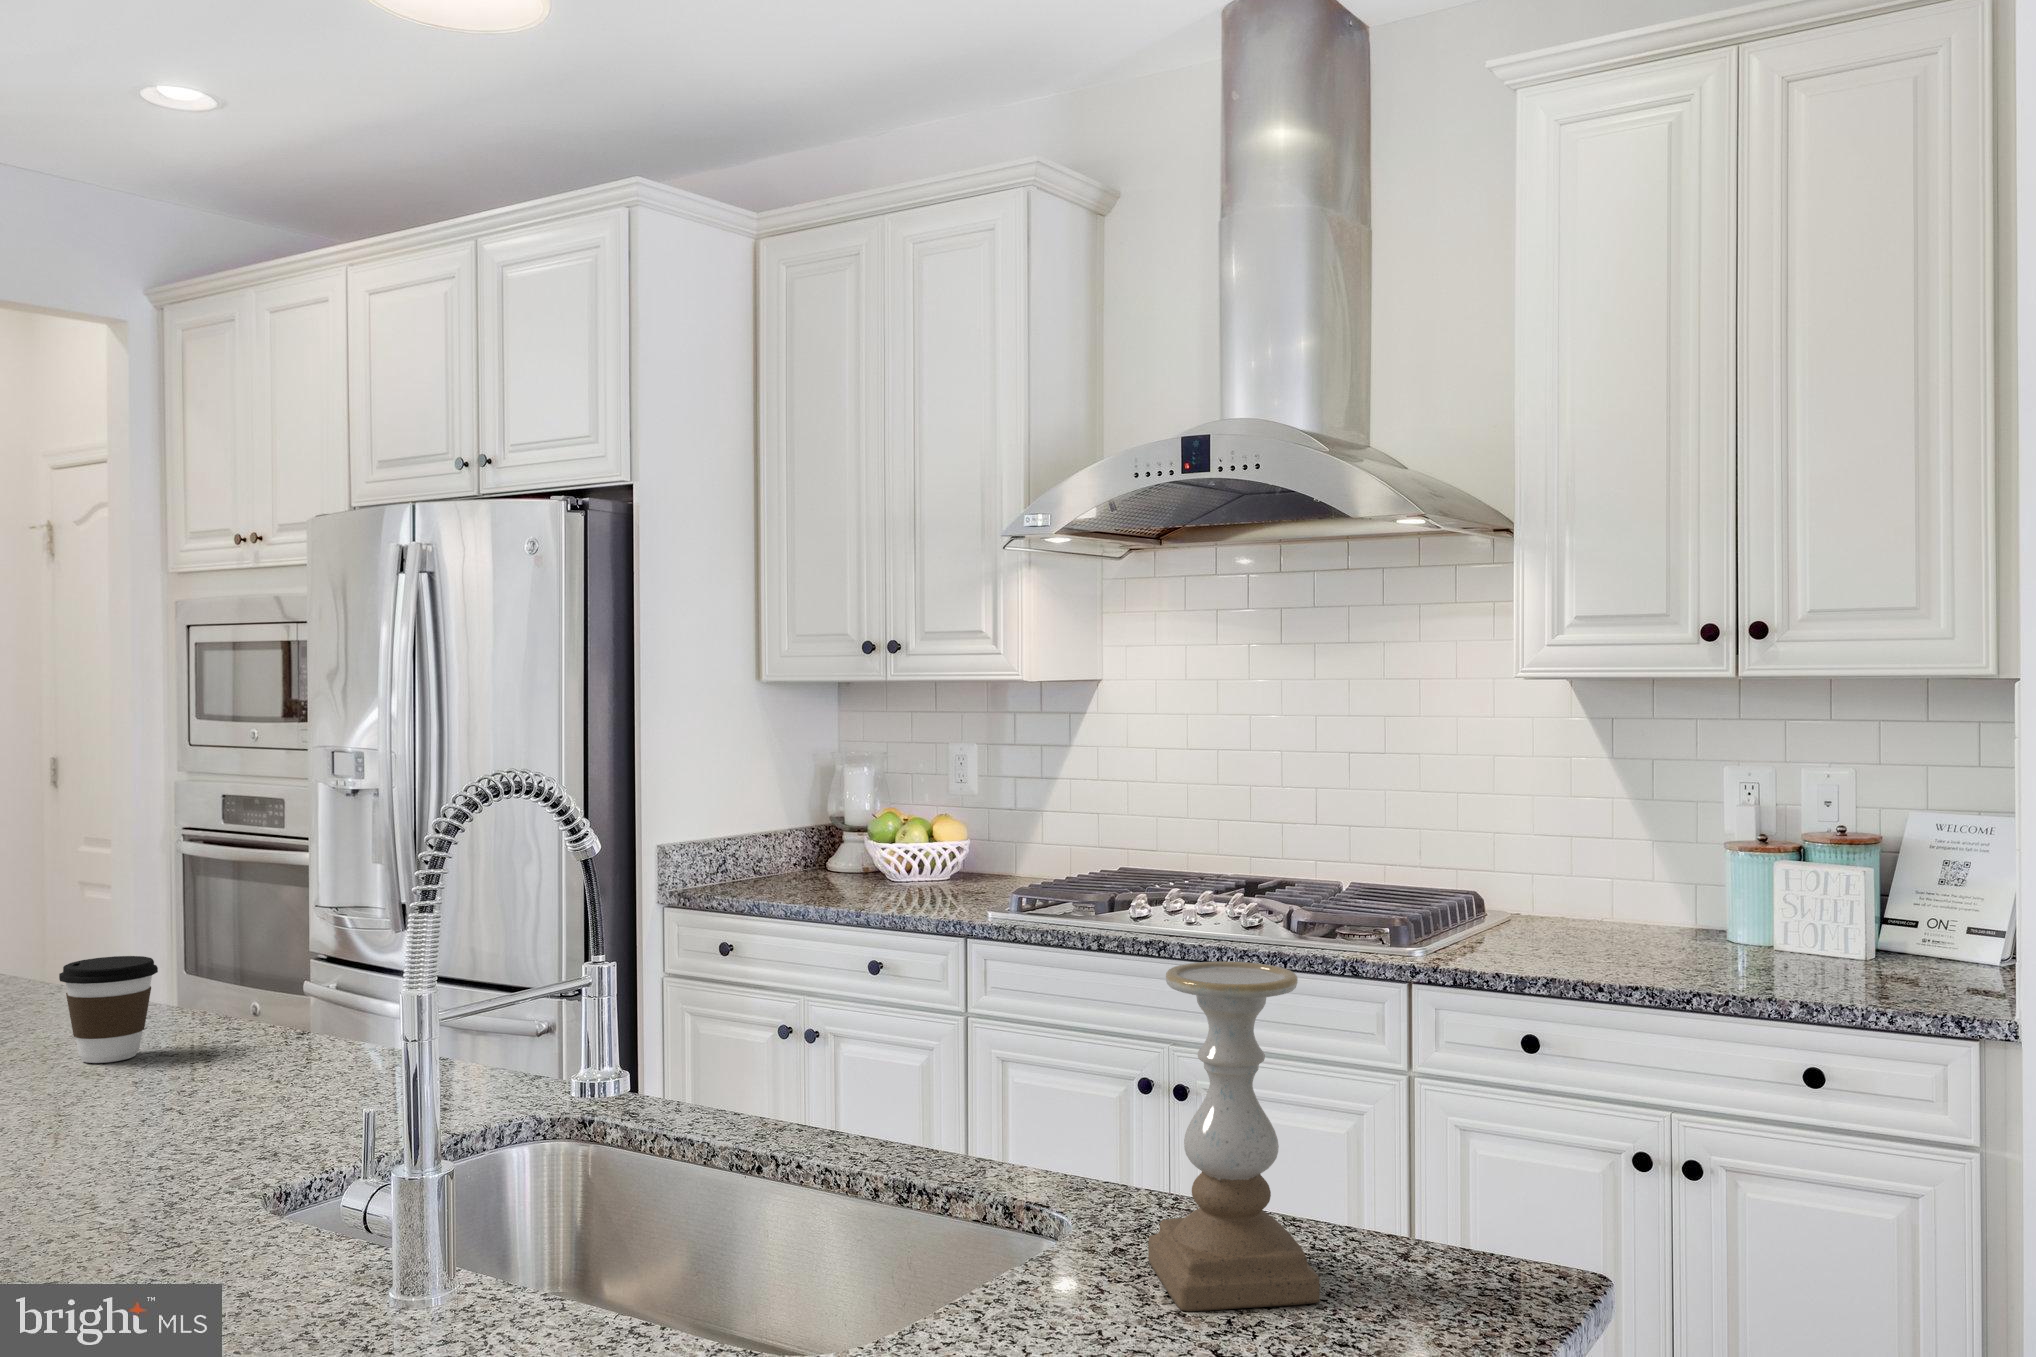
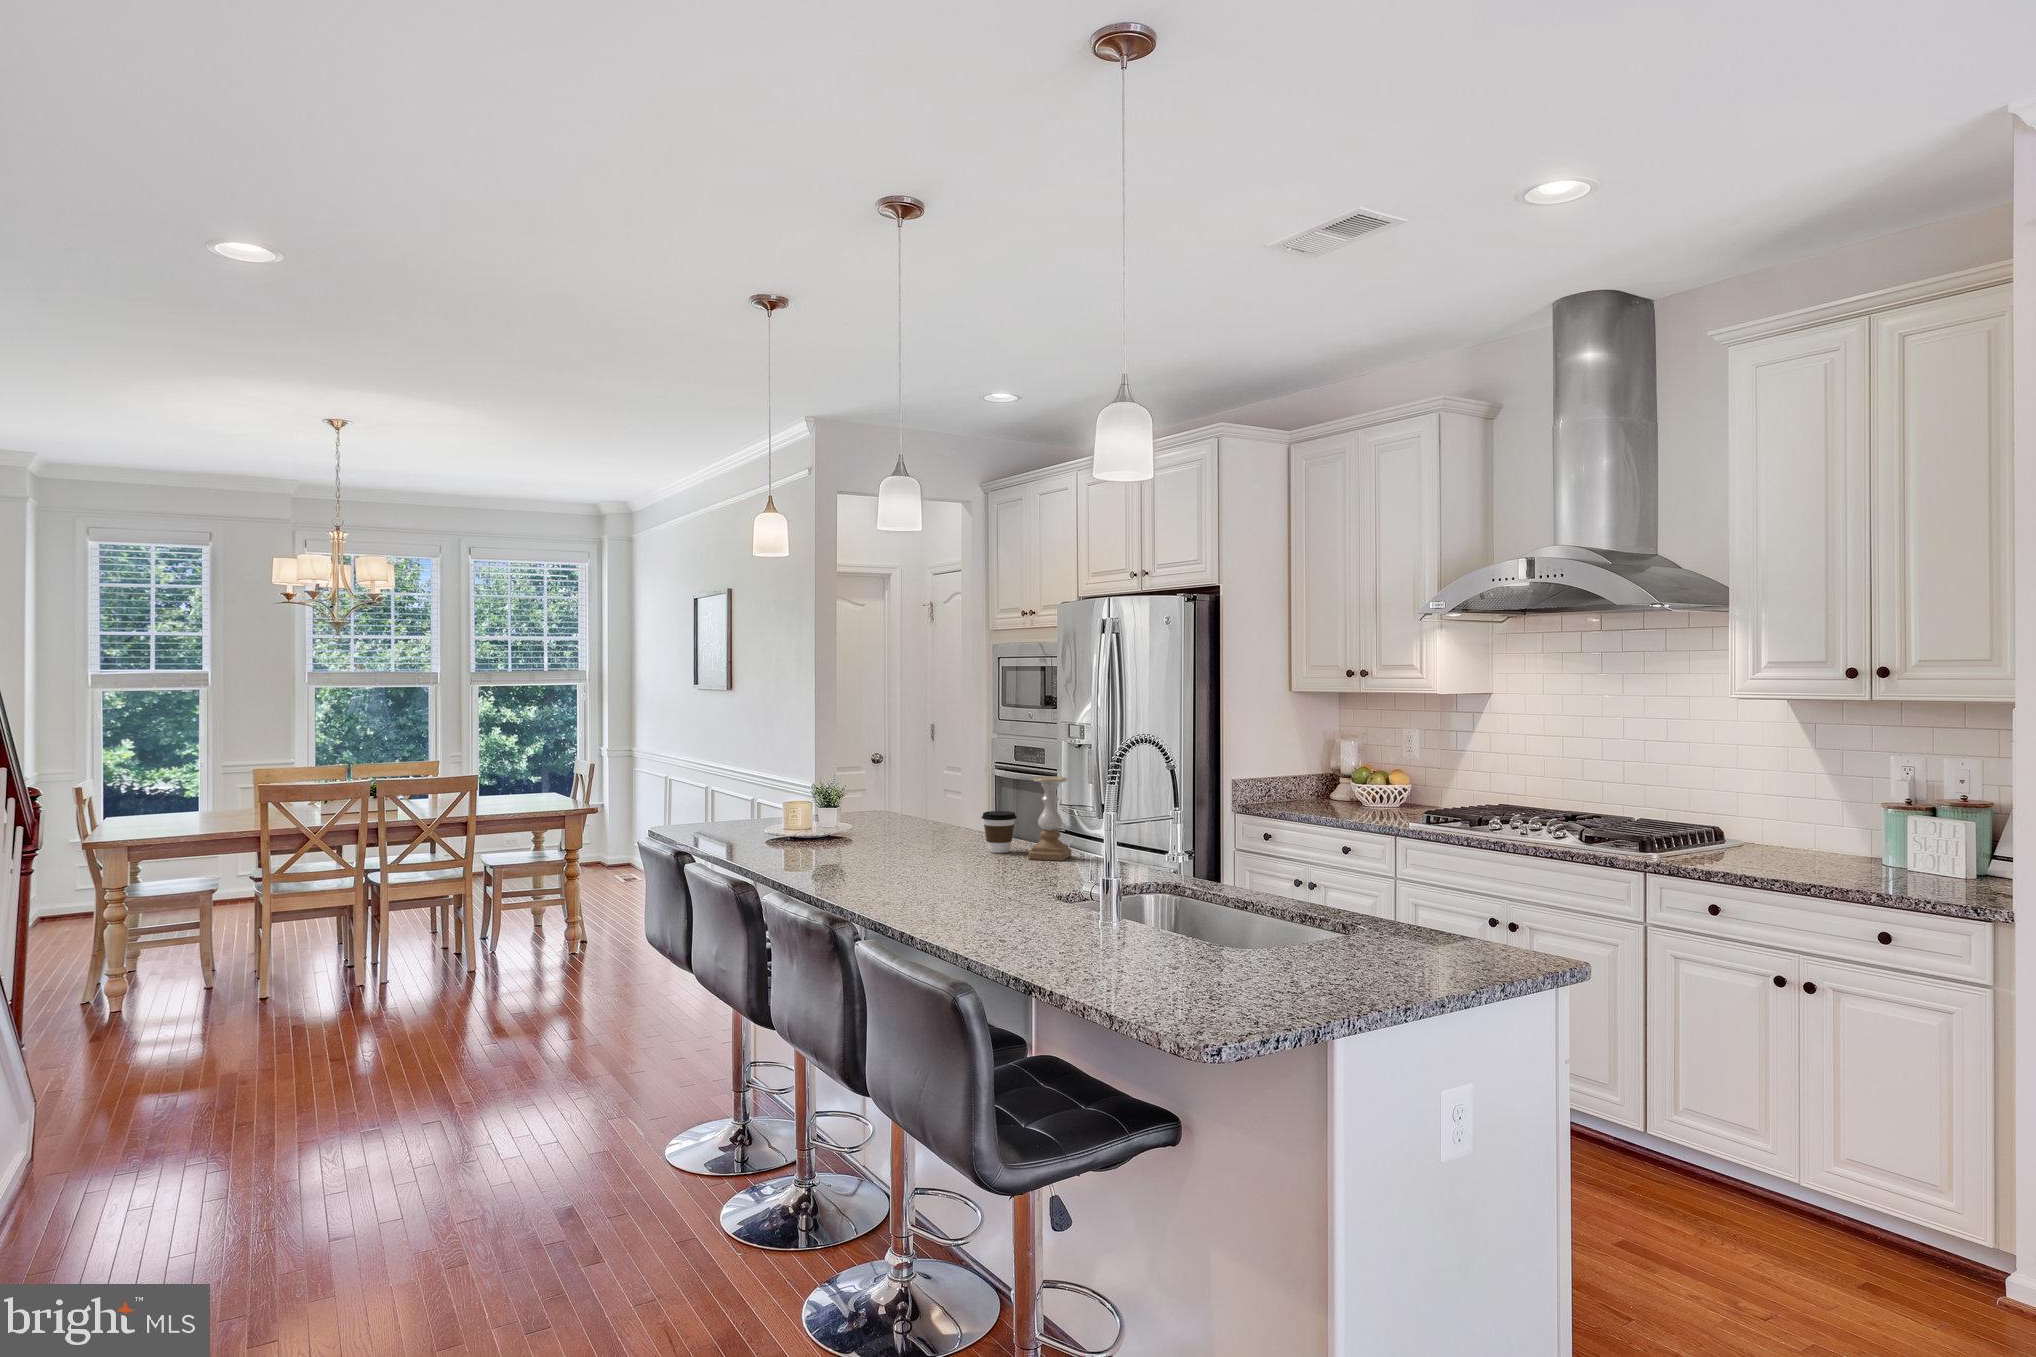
candle holder: present [1148,962,1319,1311] -> present [1028,776,1071,861]

